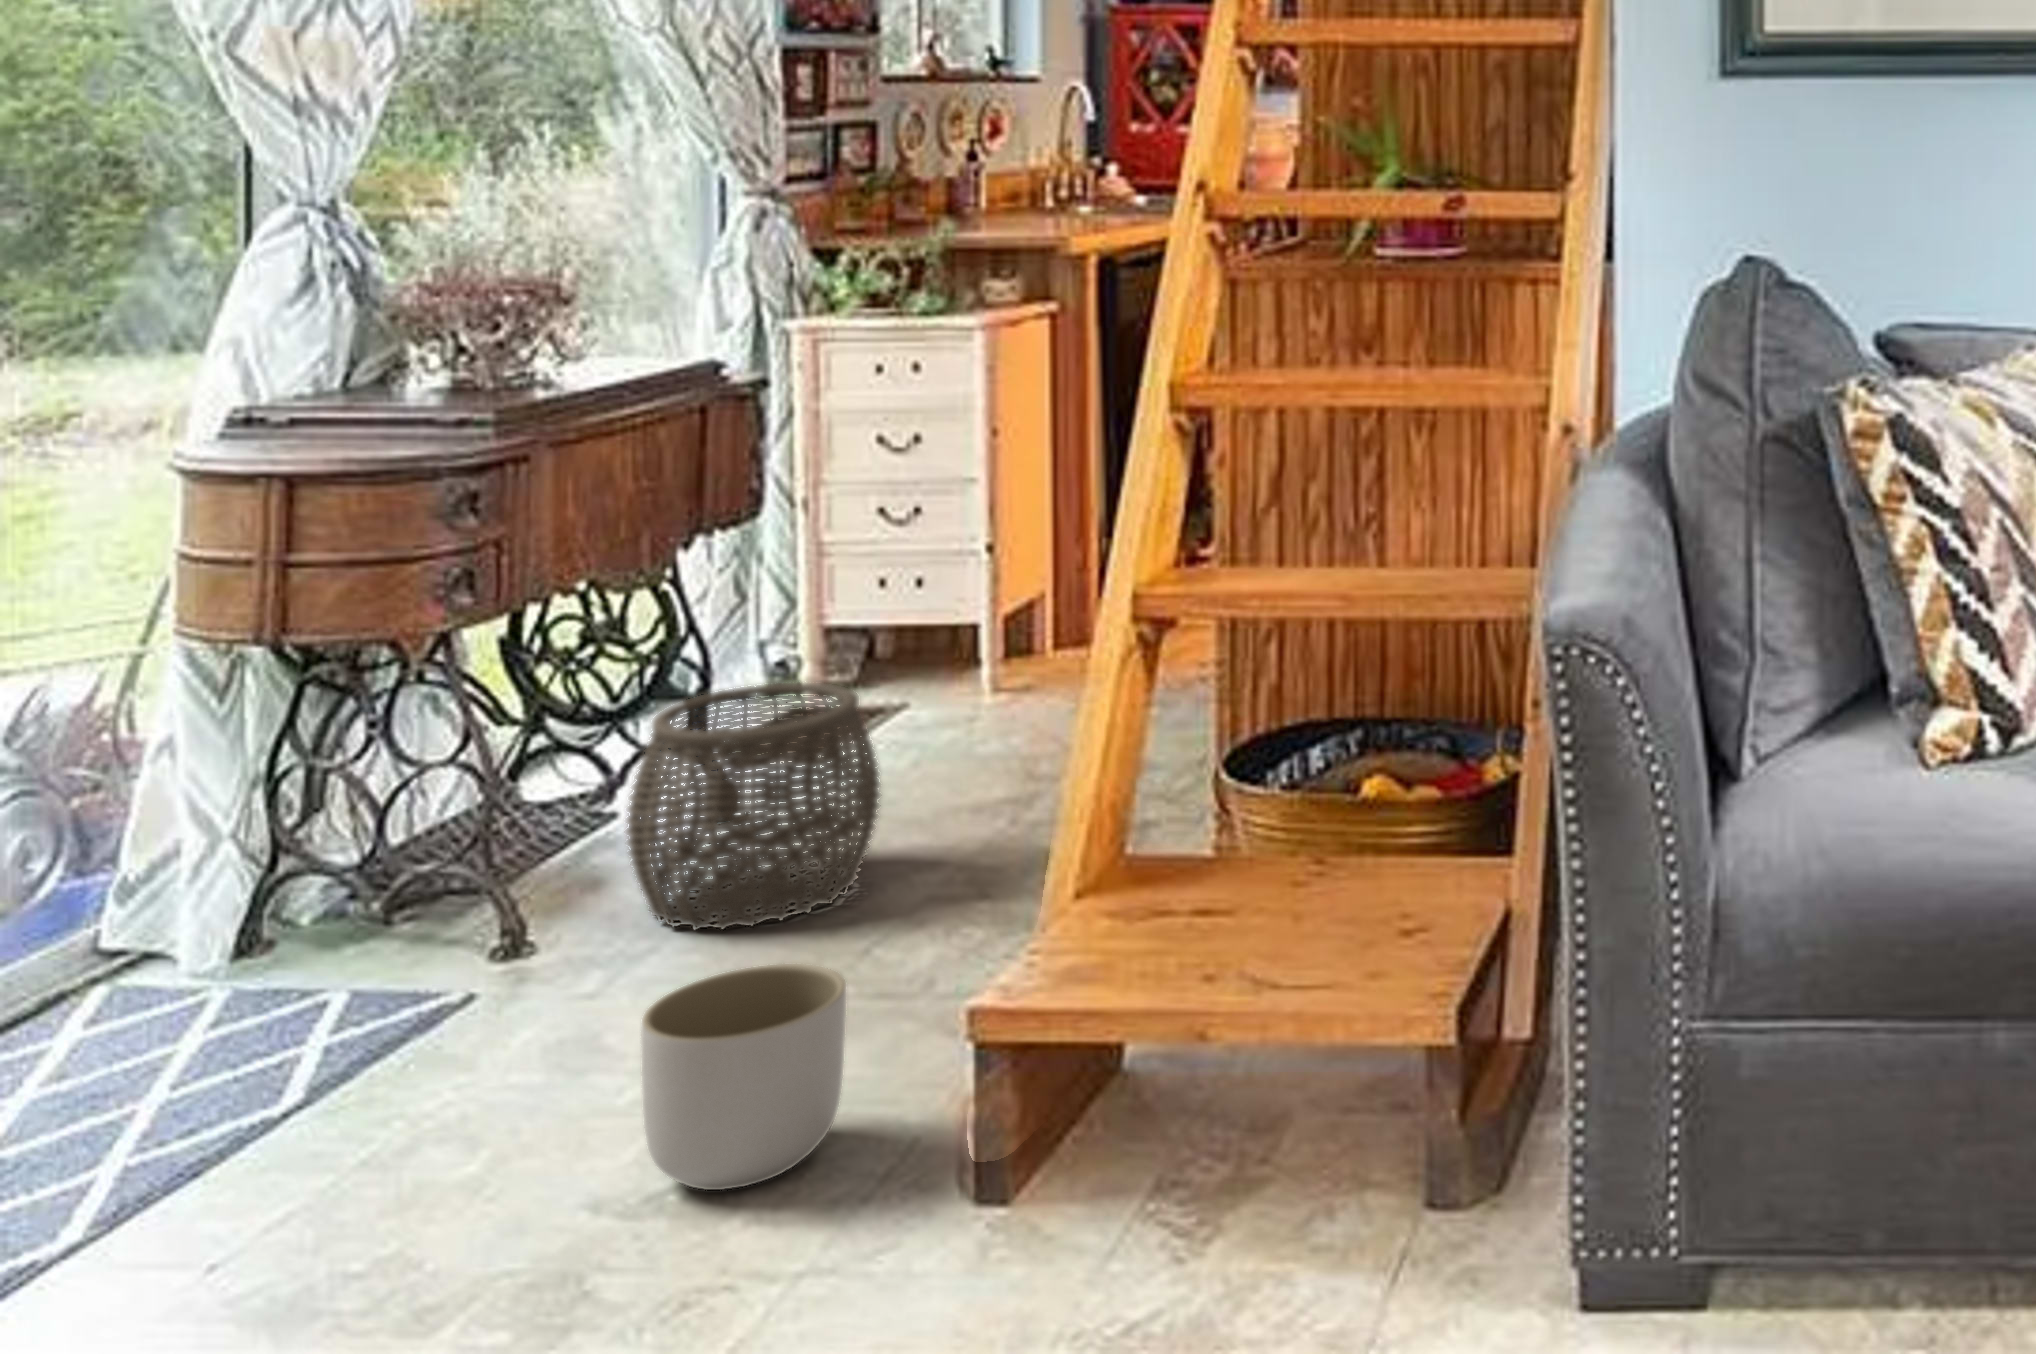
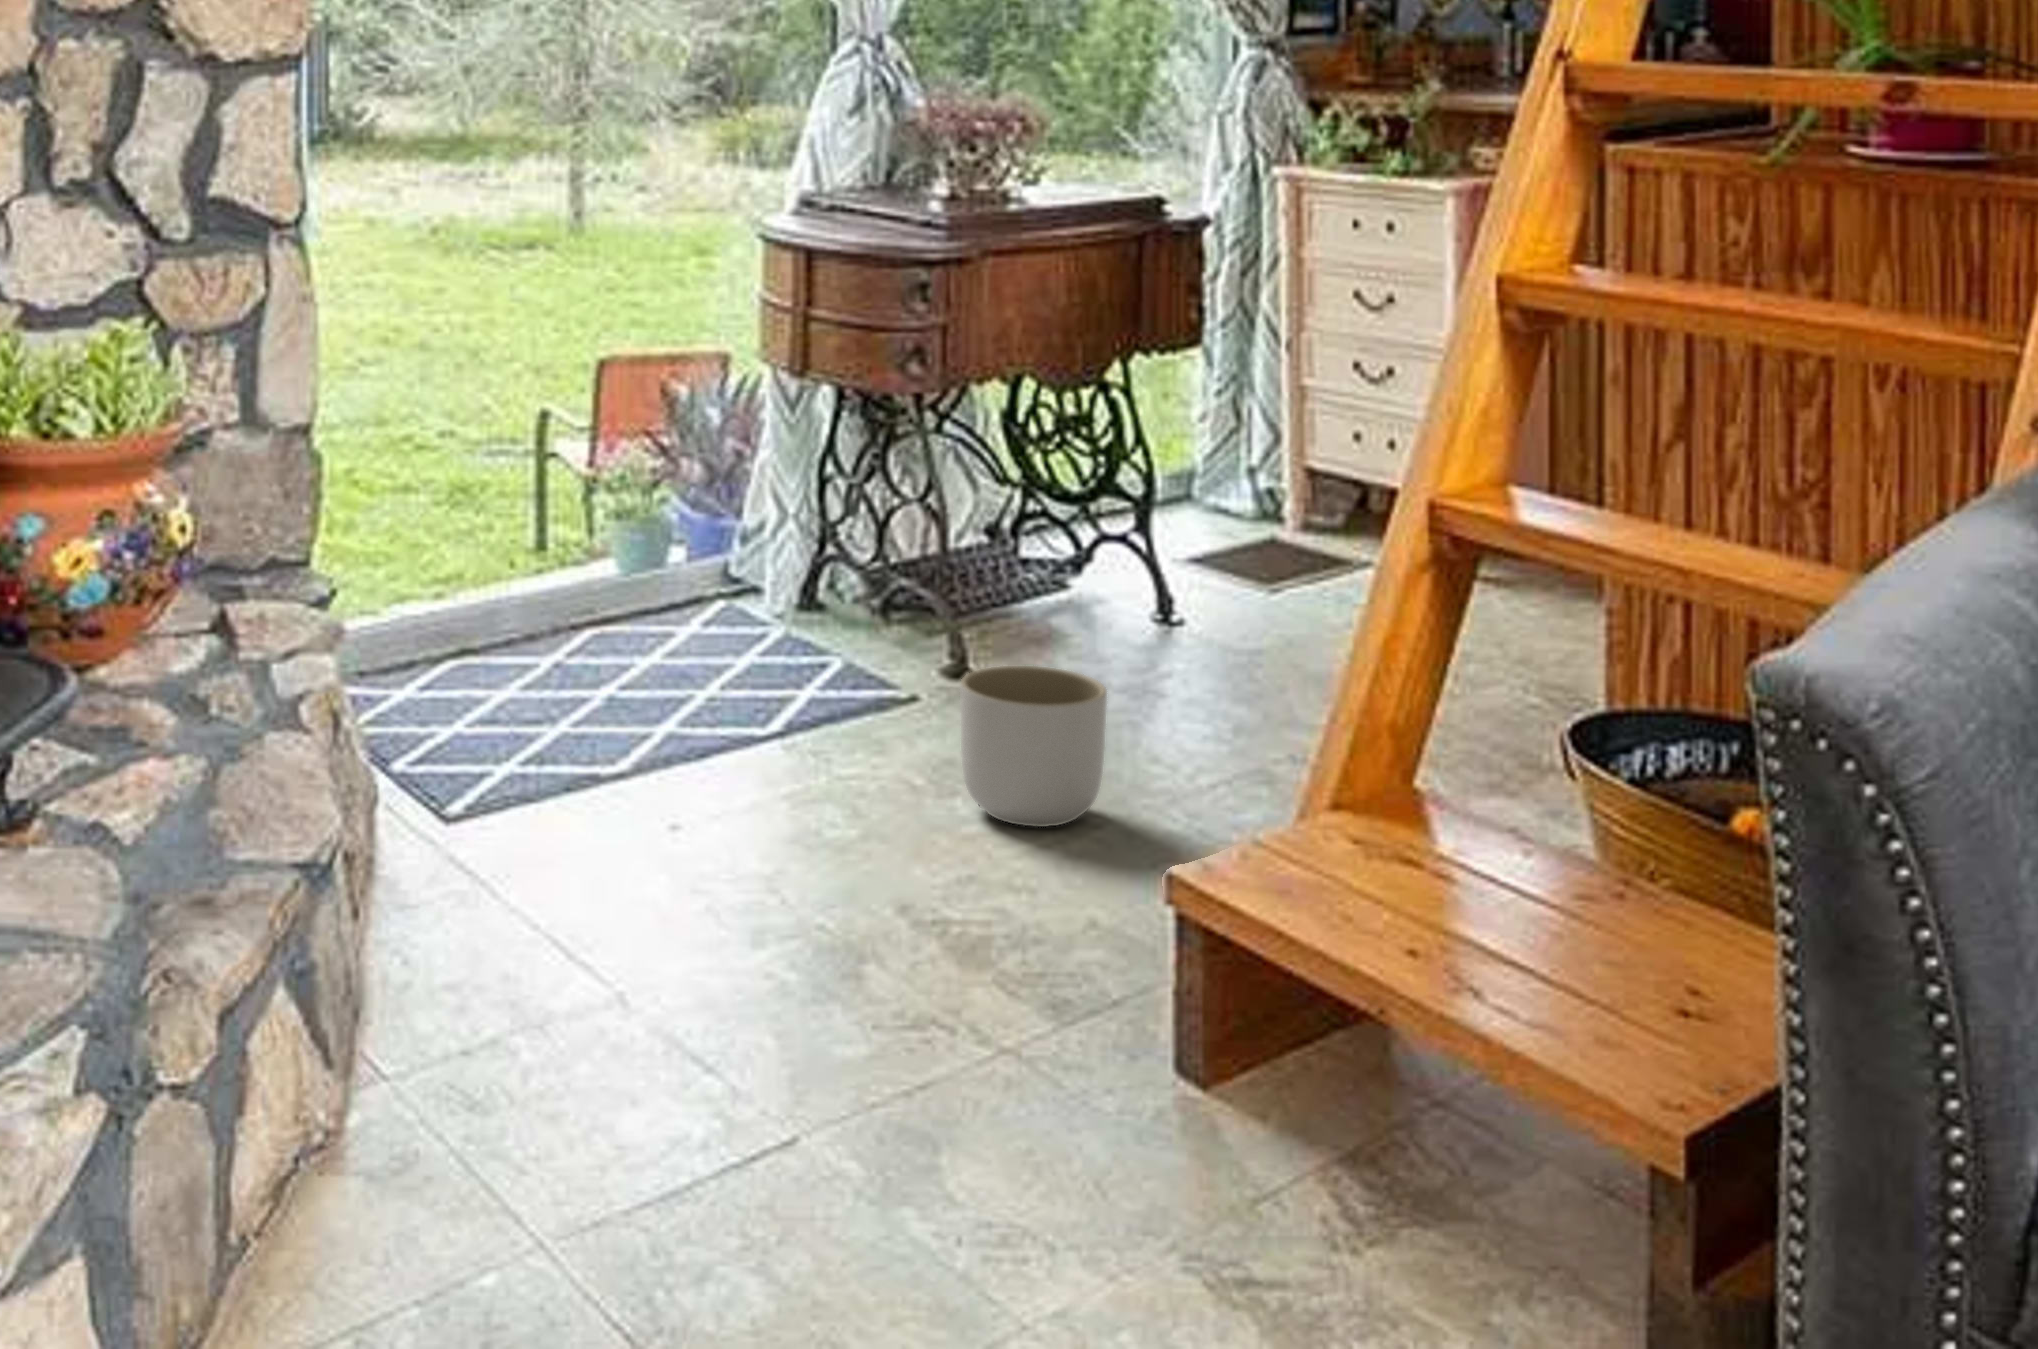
woven basket: present [626,683,880,929] -> none [1050,480,1253,681]

